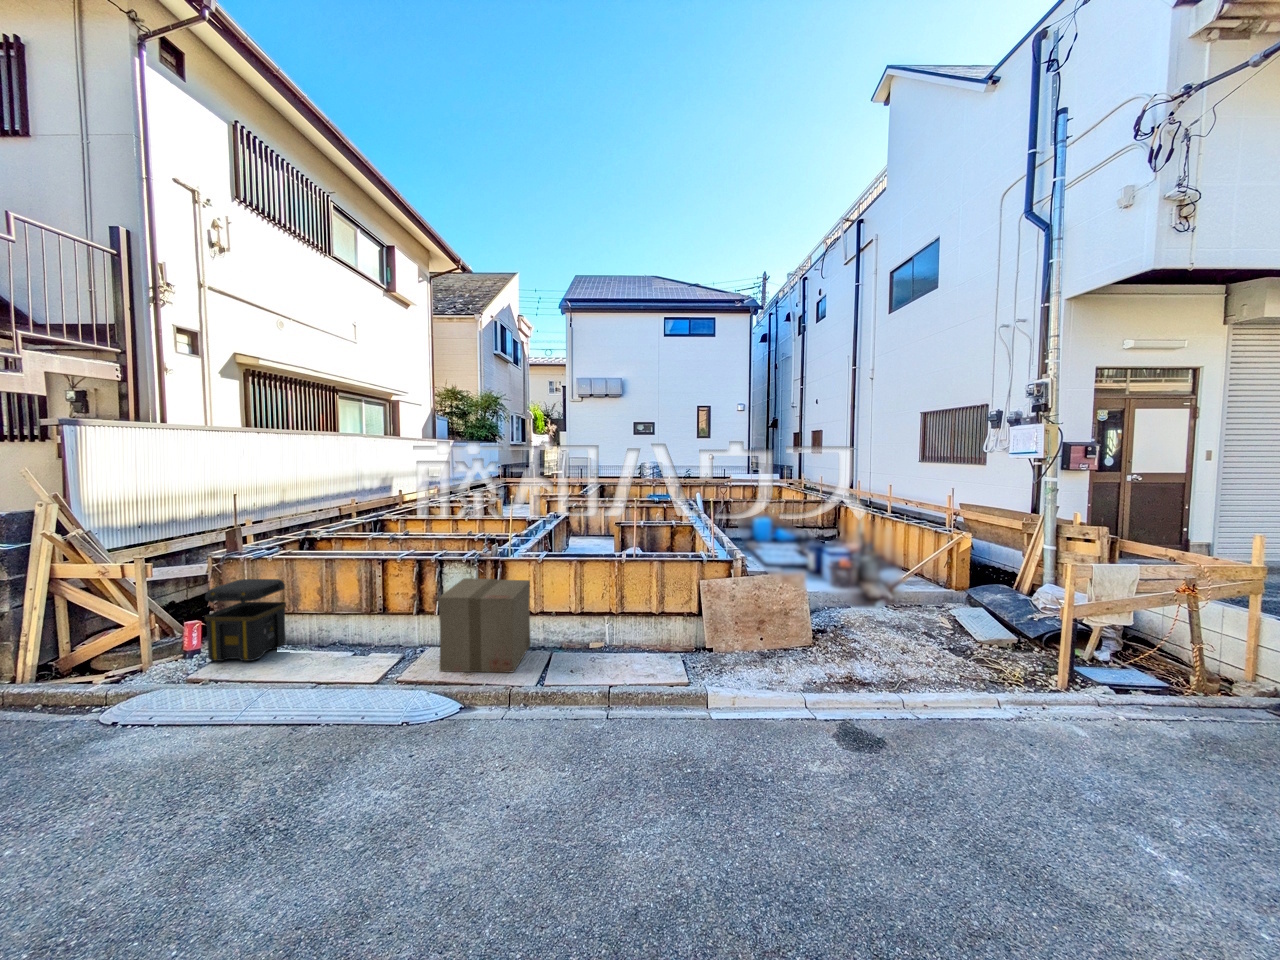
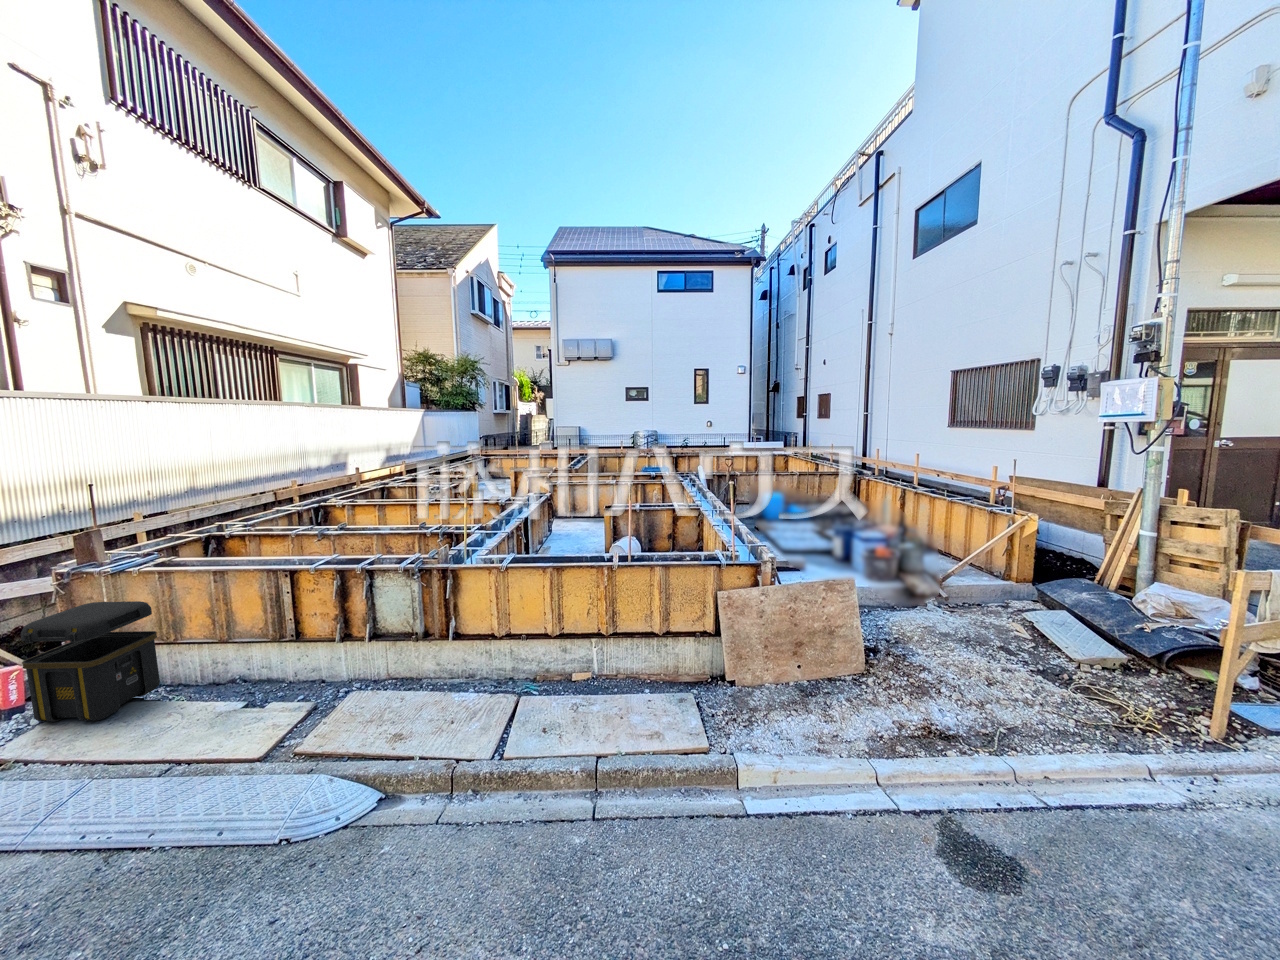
cardboard box: present [438,578,531,673] -> none [349,595,493,735]

